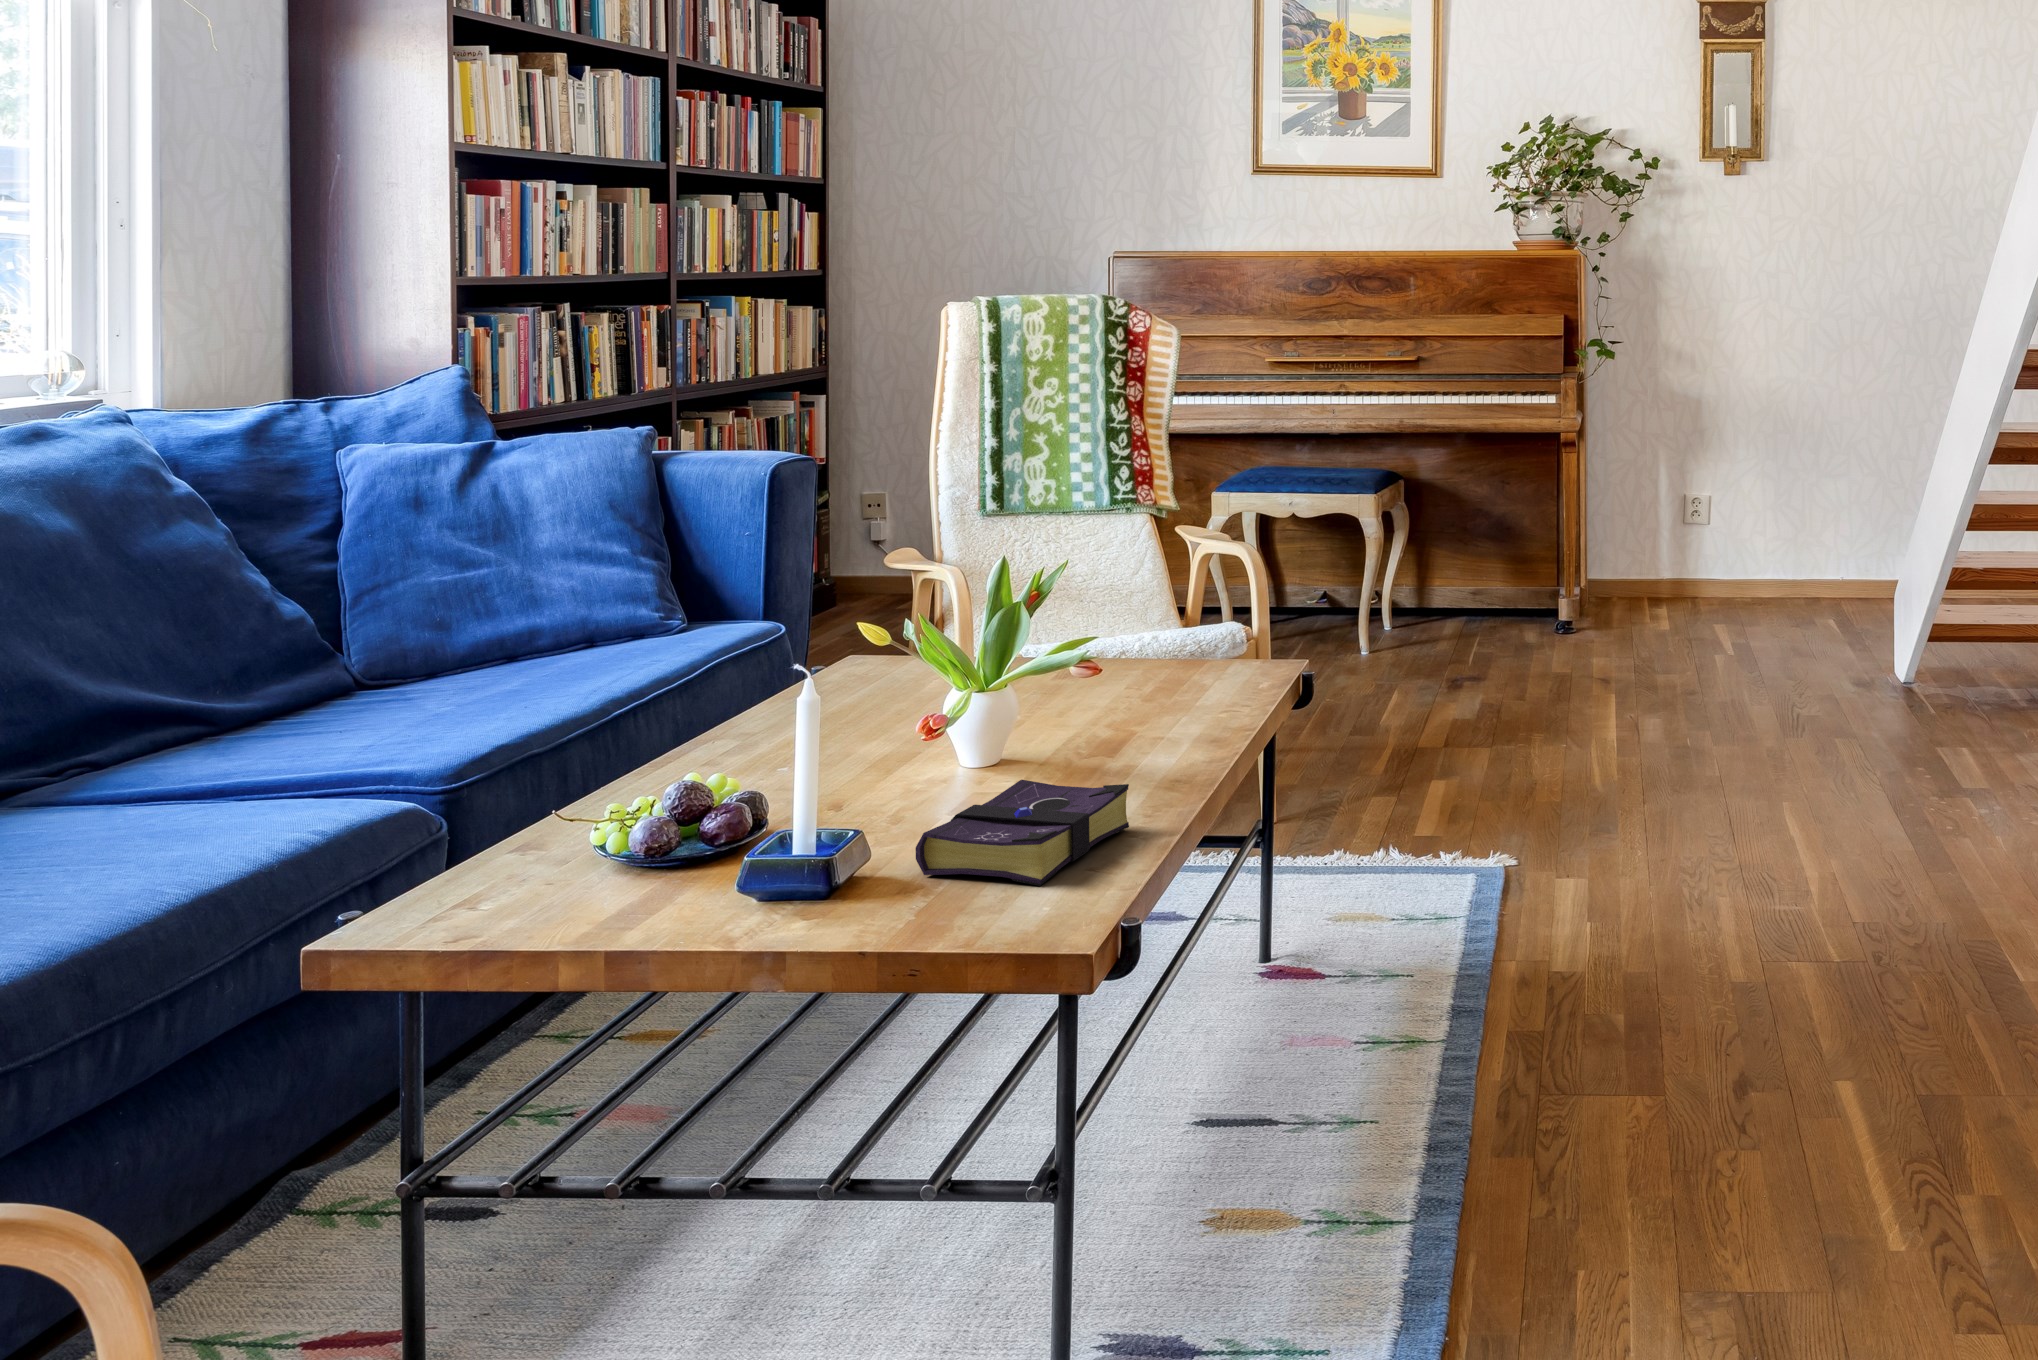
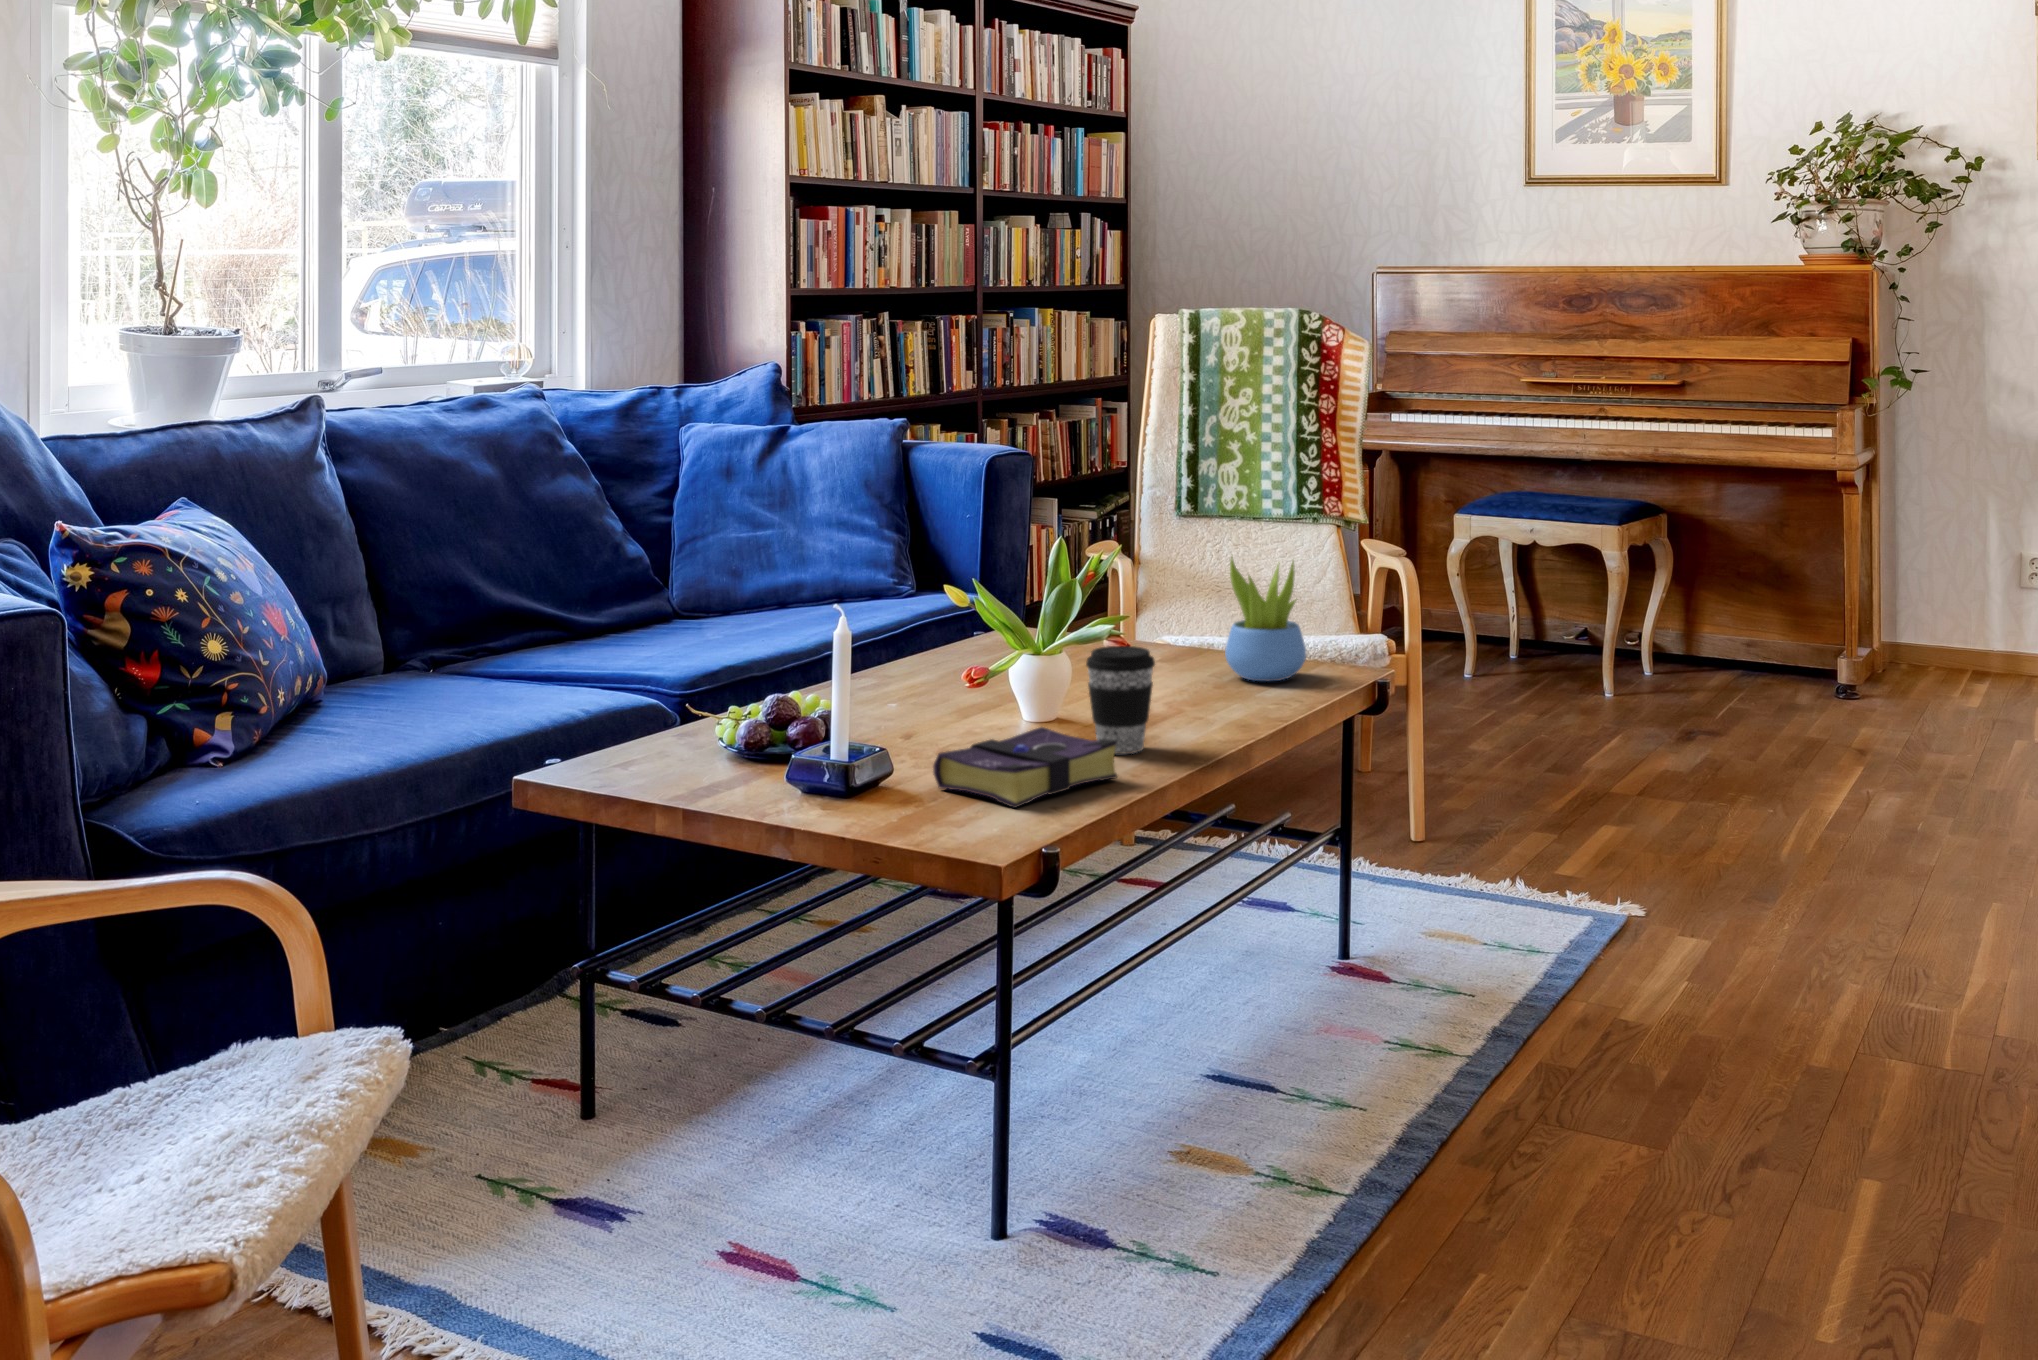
succulent plant: none [1135,554,1223,688] -> present [1225,558,1306,681]
coffee cup: none [1057,673,1138,798] -> present [1086,646,1155,754]

